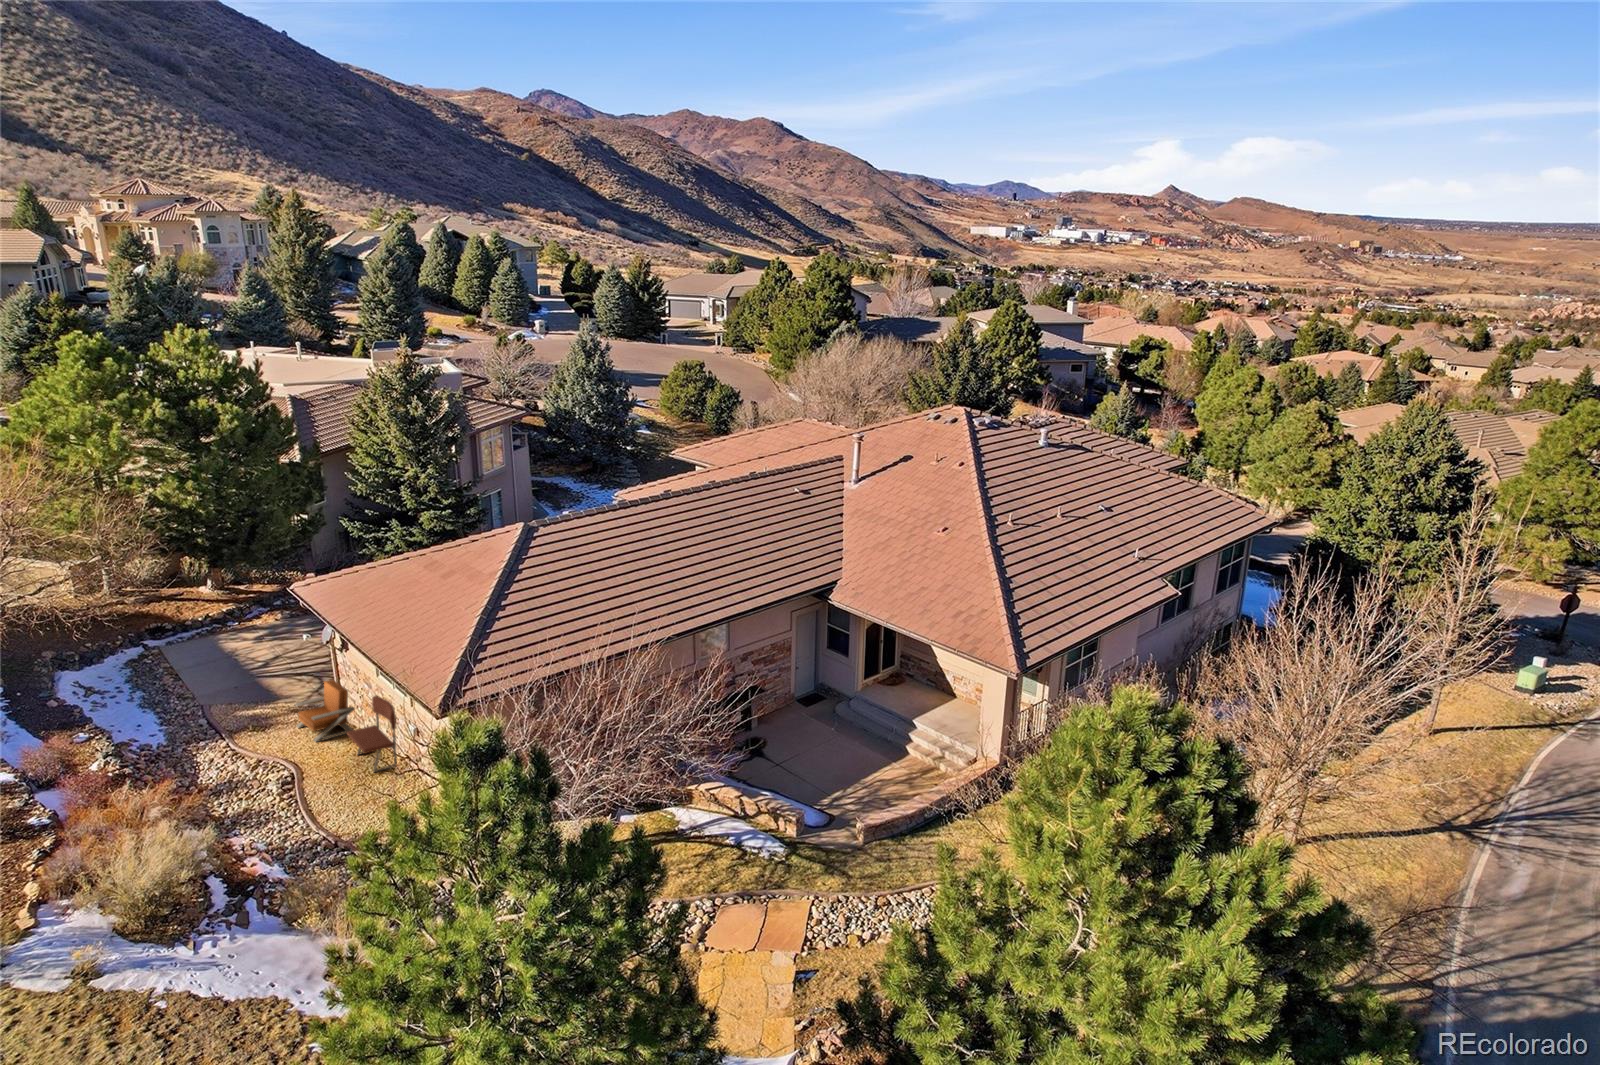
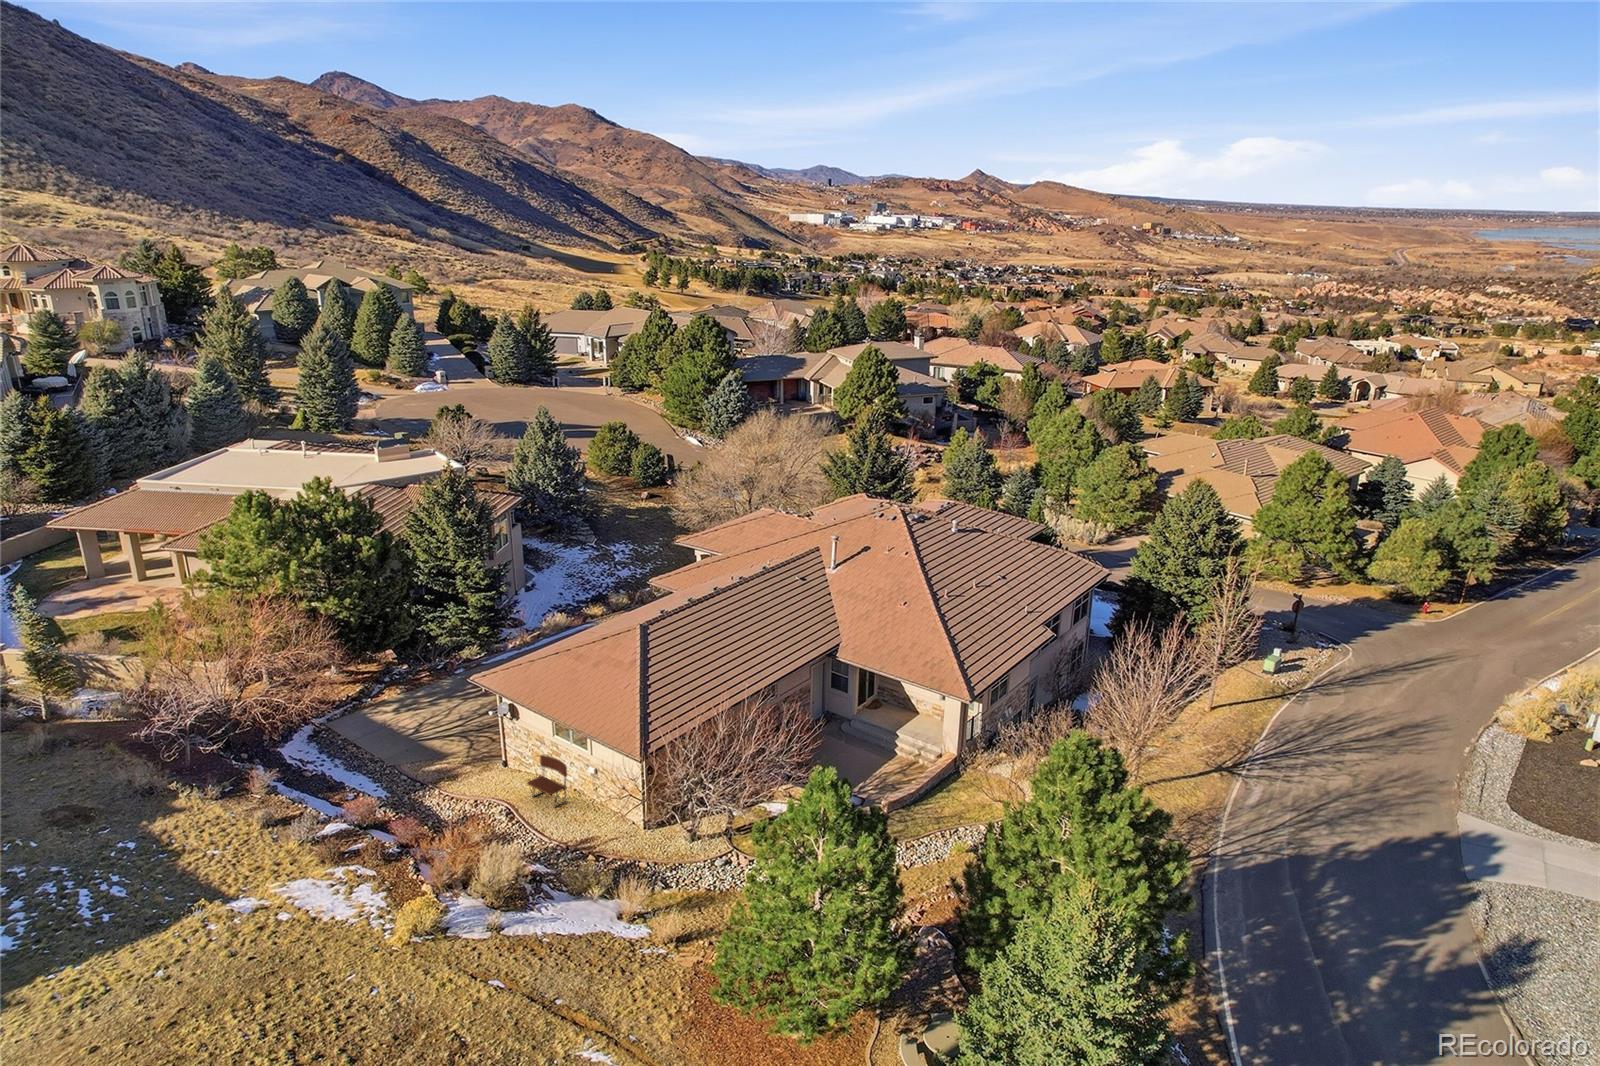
lounge chair: present [294,680,355,742] -> none [470,746,516,792]

